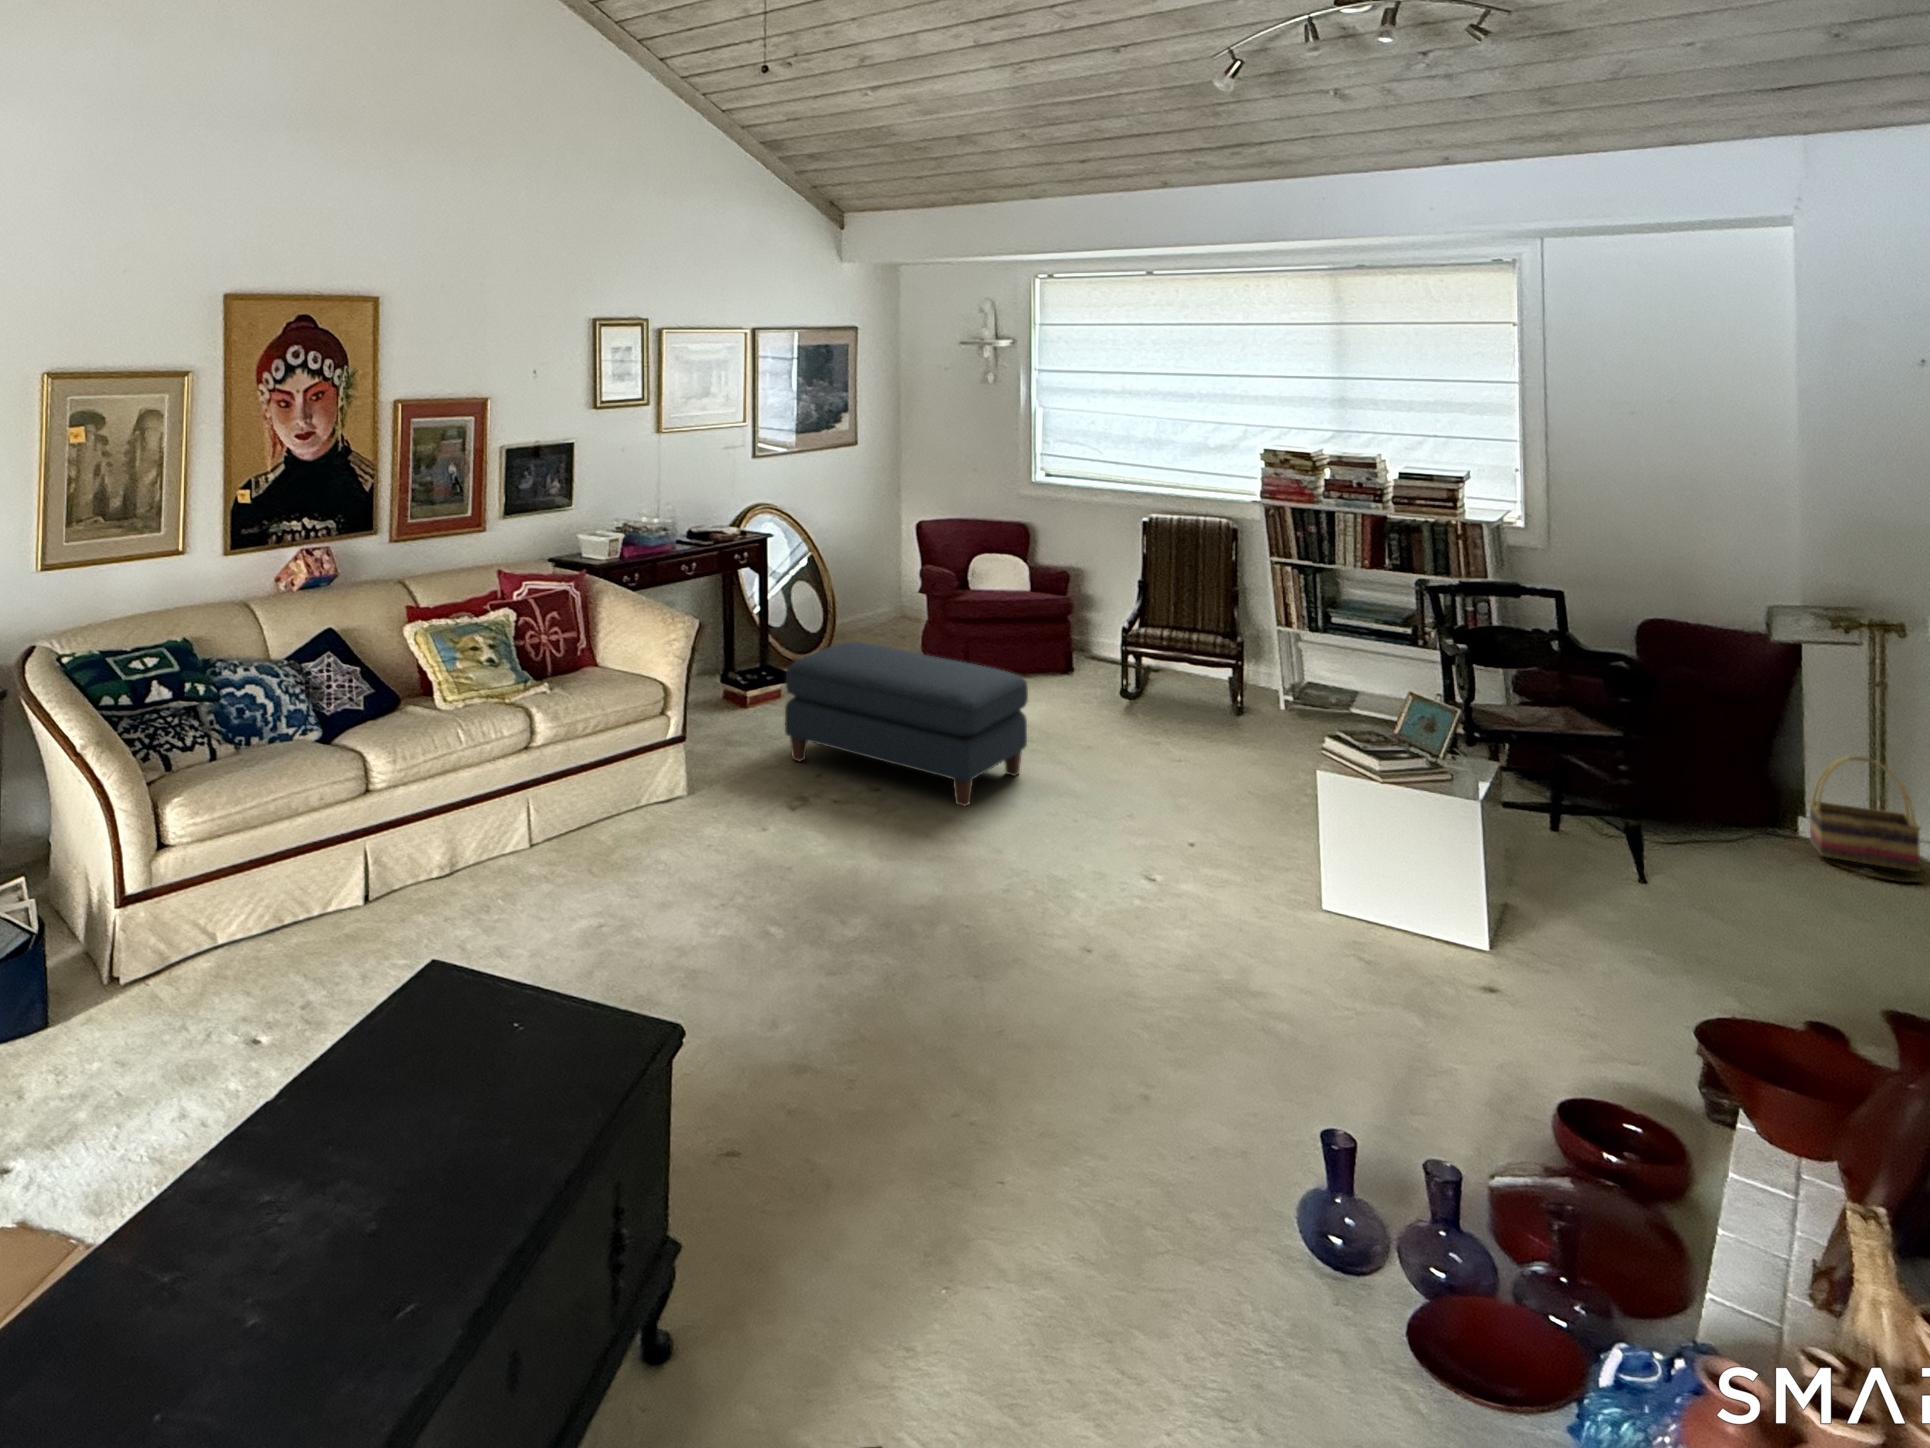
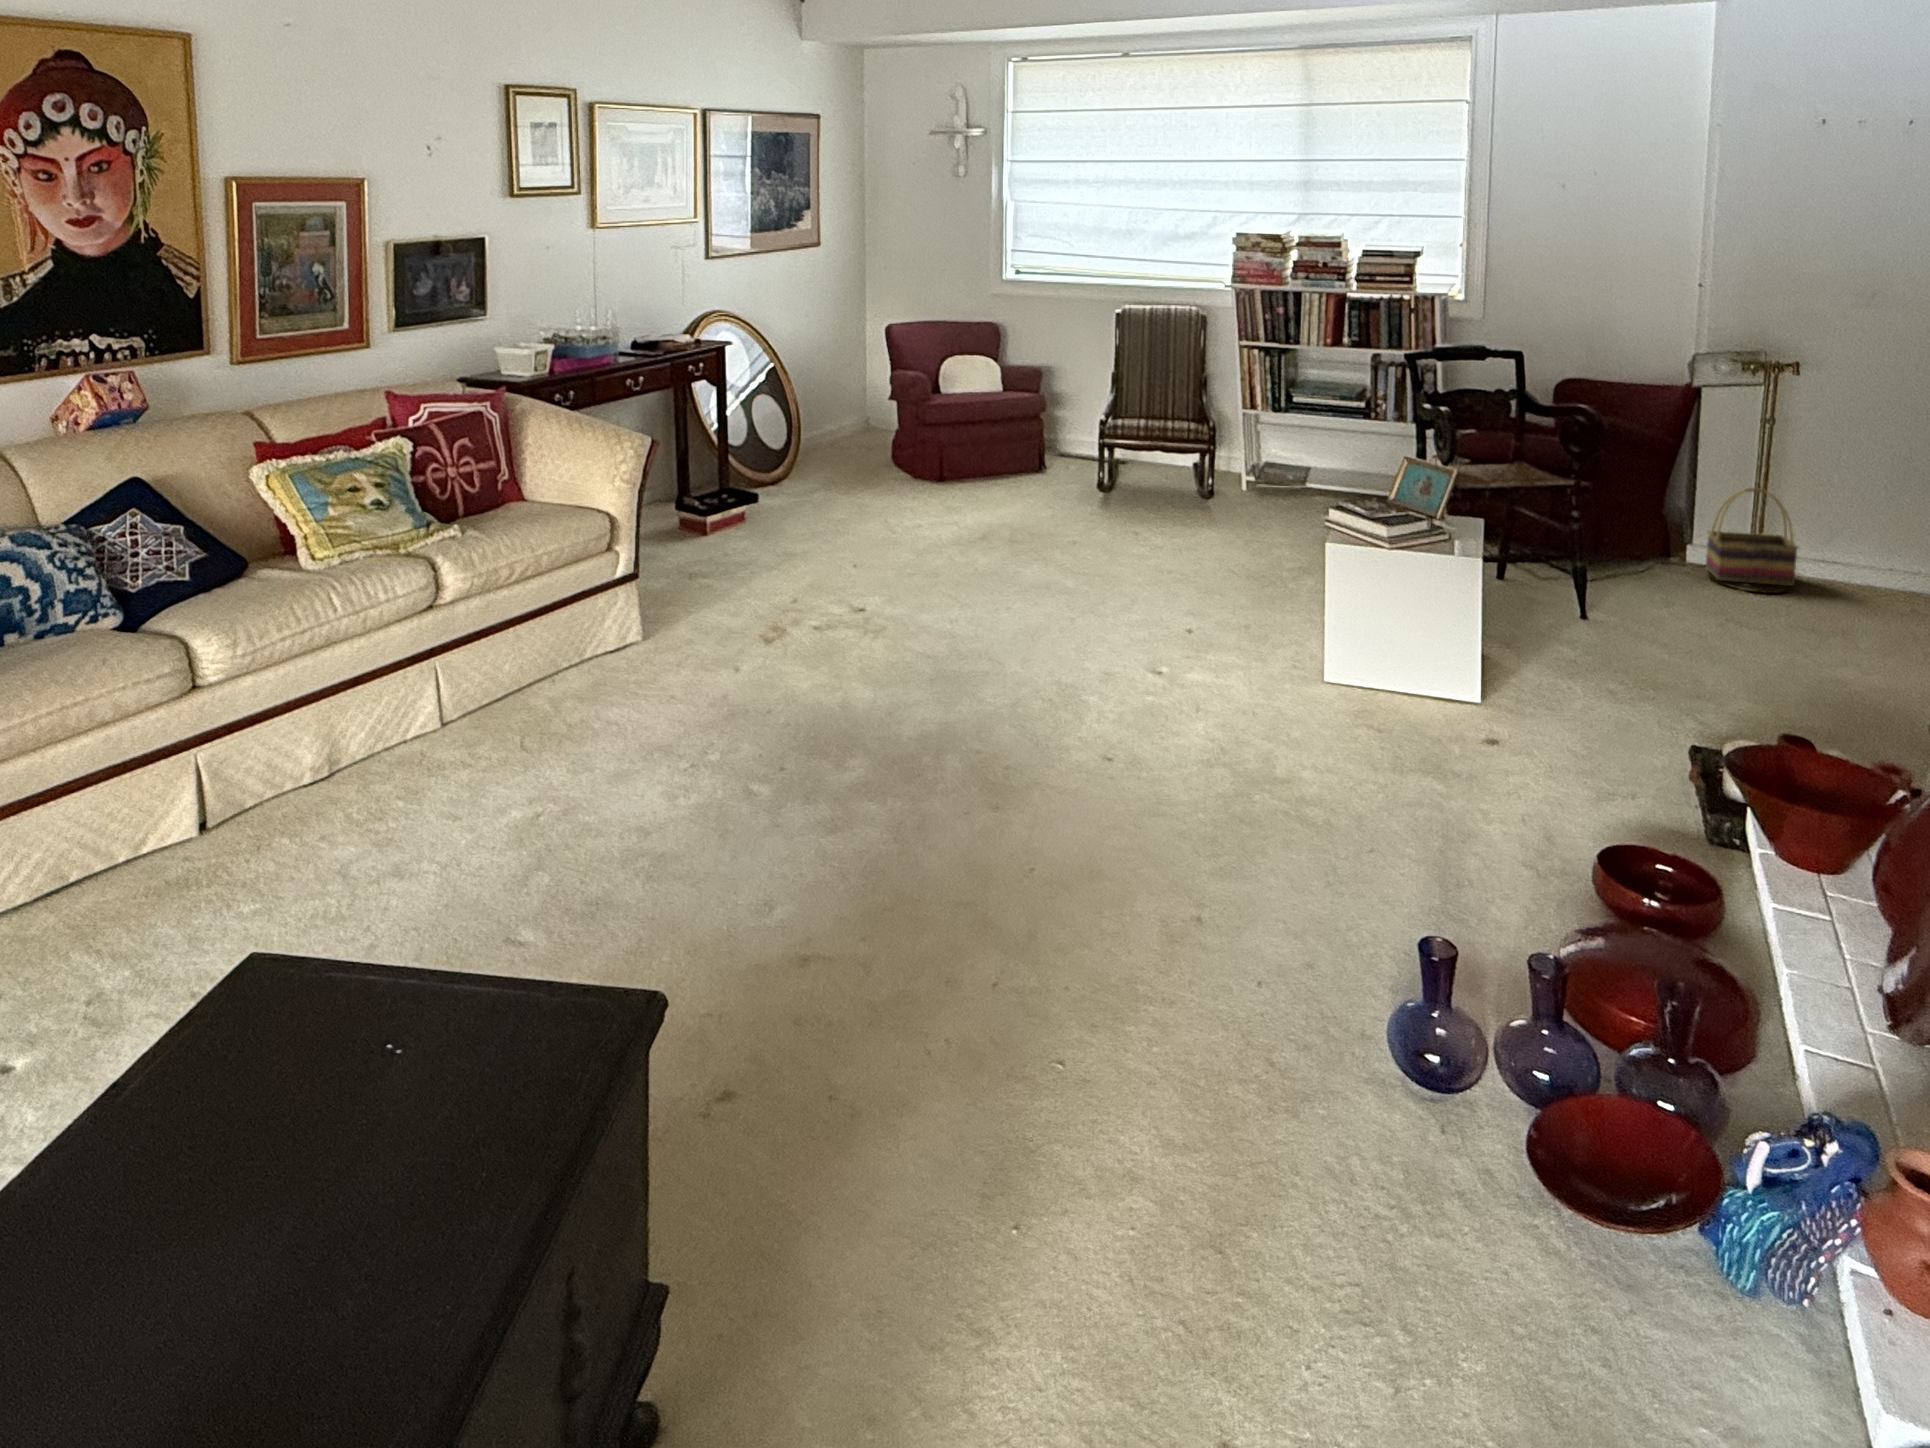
ottoman: present [785,642,1028,806] -> none [753,450,1017,618]

